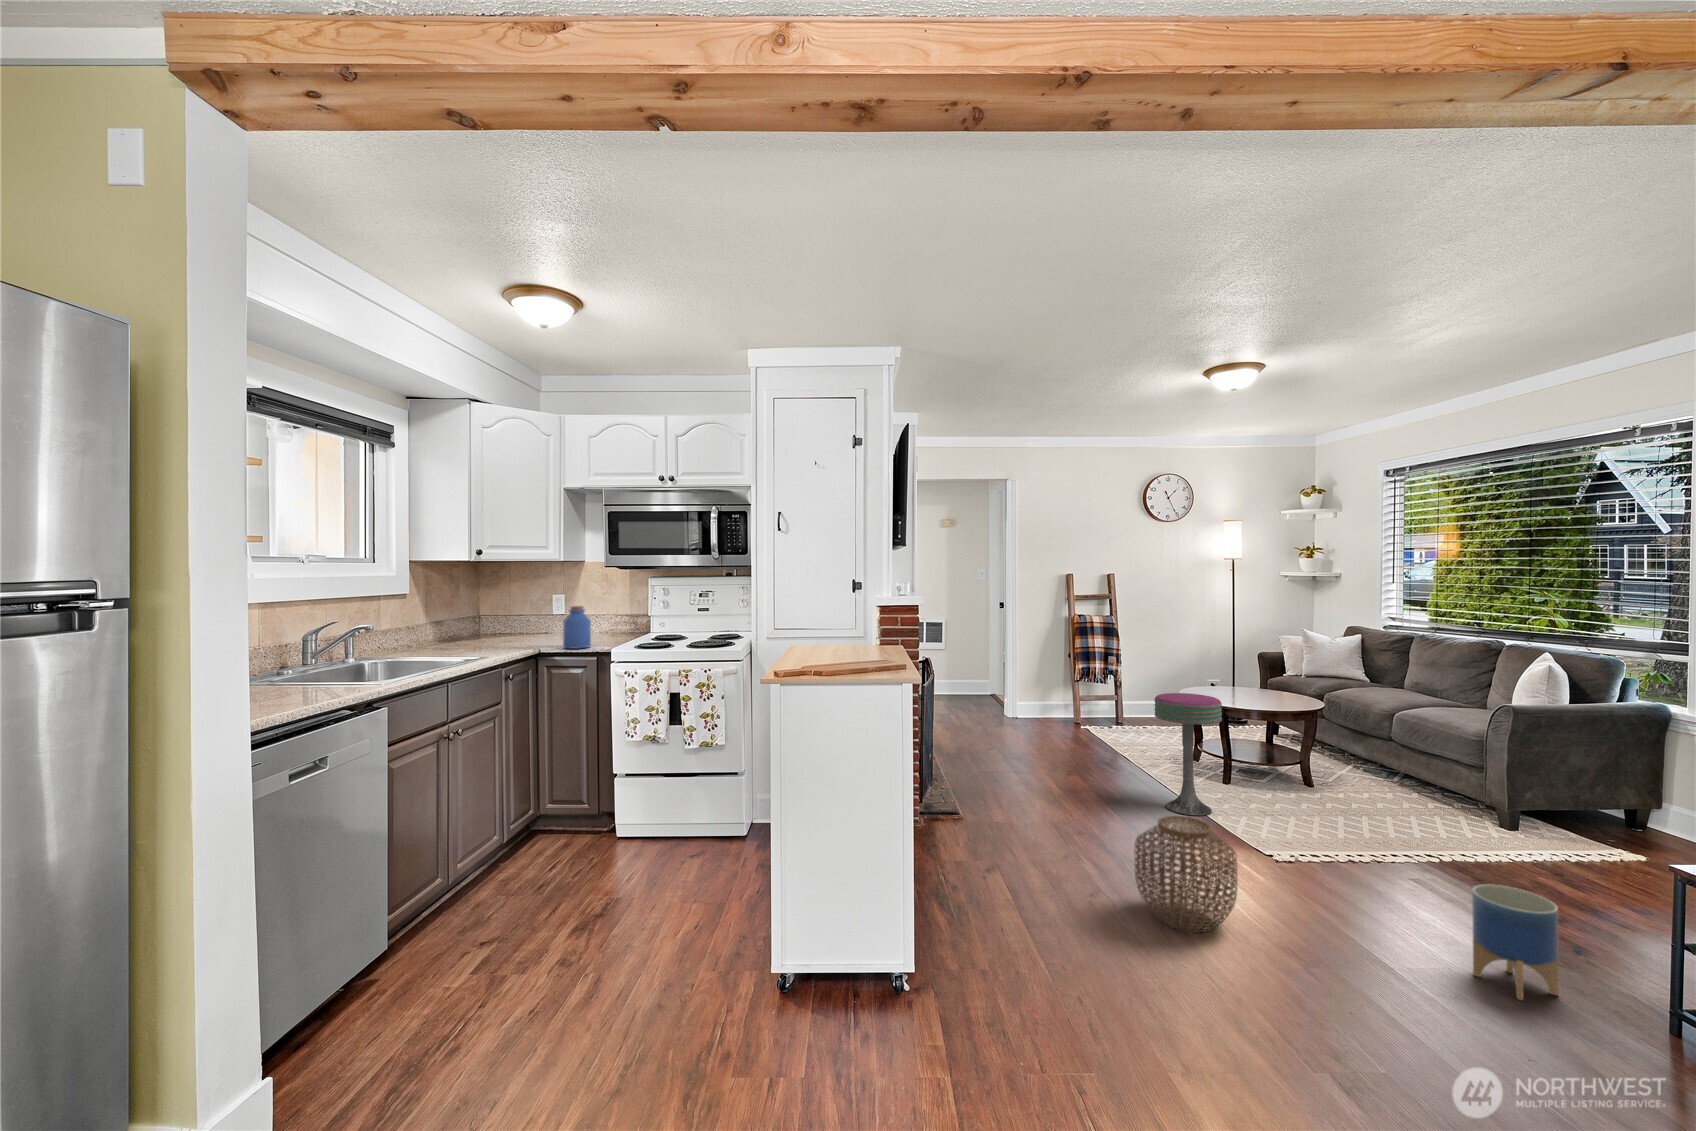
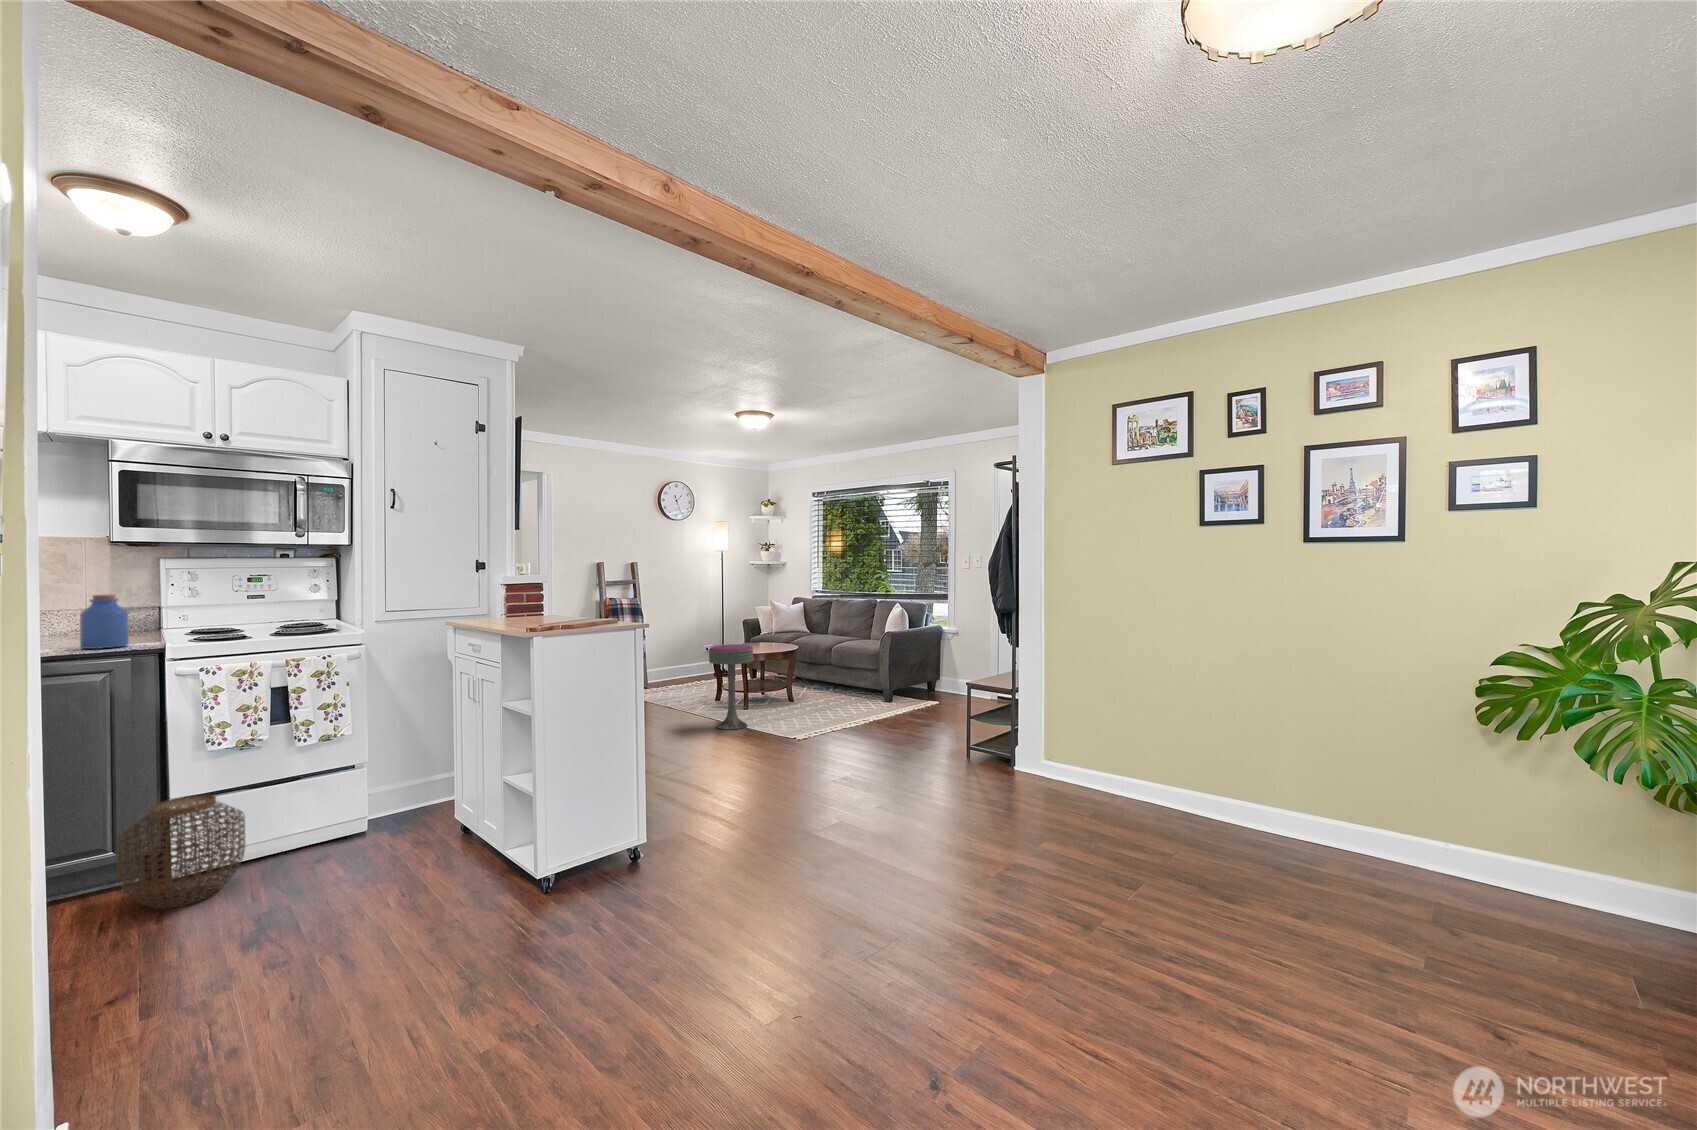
woven basket: present [1134,816,1238,933] -> present [116,795,245,909]
planter: present [1472,885,1559,1000] -> none [908,716,941,769]

